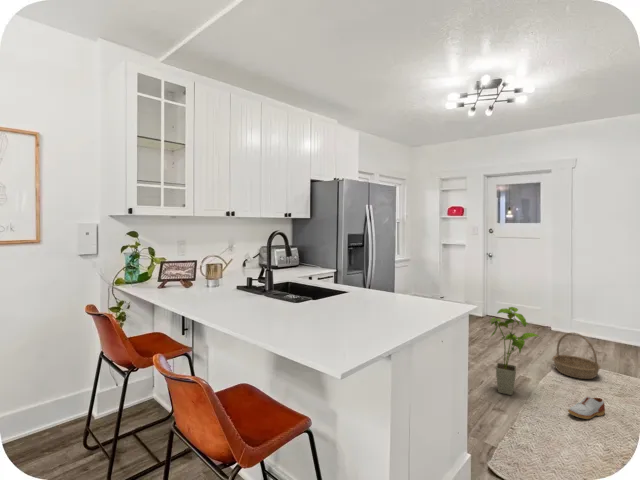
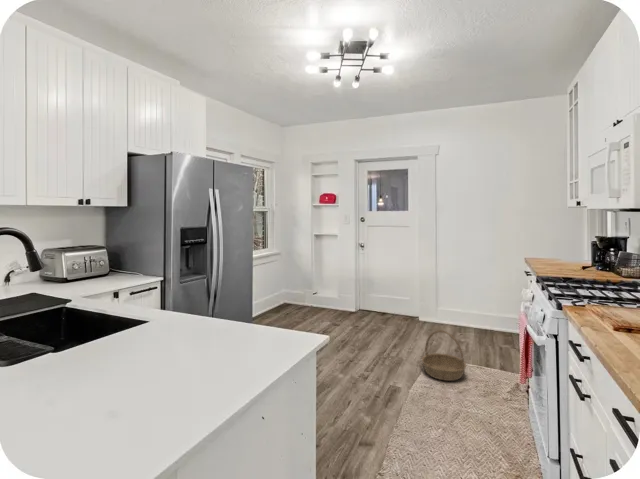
house plant: present [490,307,538,395] -> none [355,314,411,420]
shoe: present [568,396,605,419] -> none [440,411,476,443]

